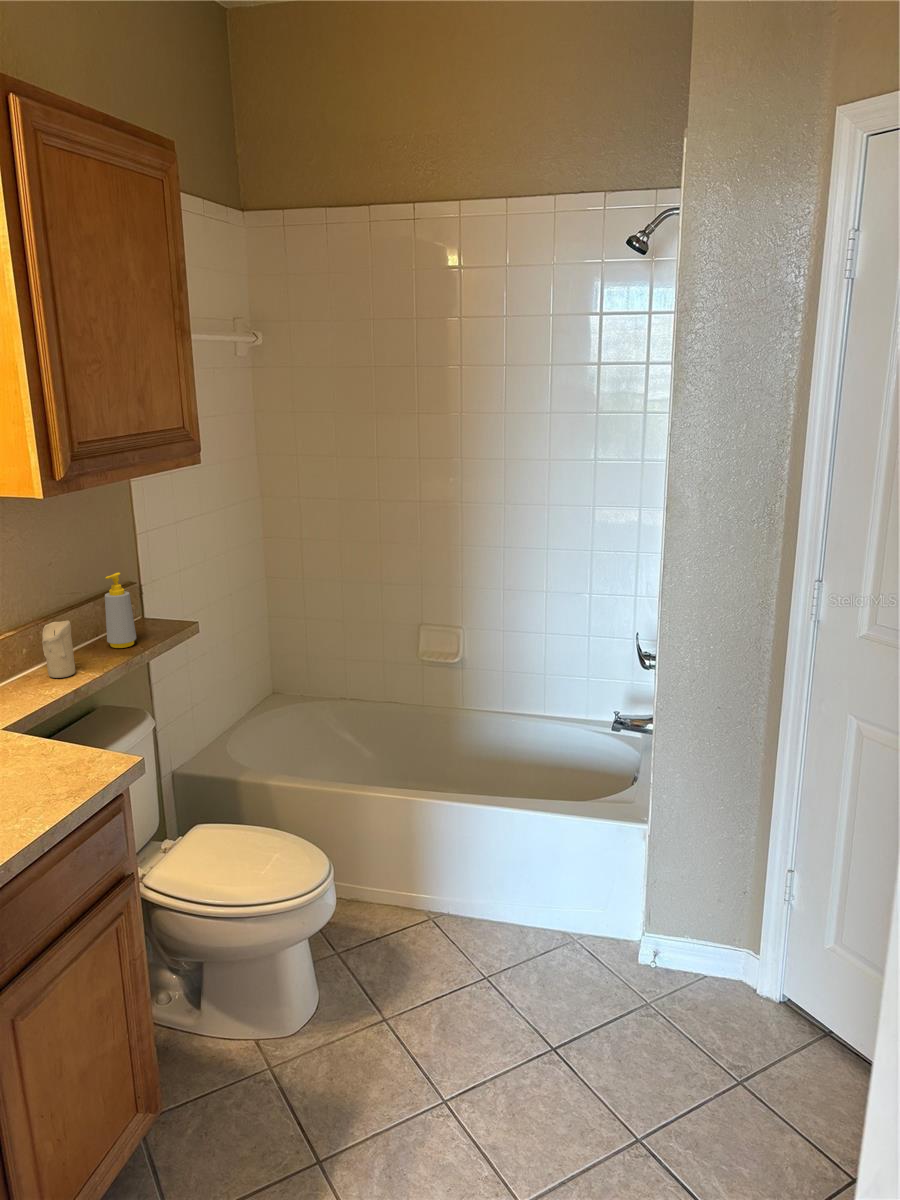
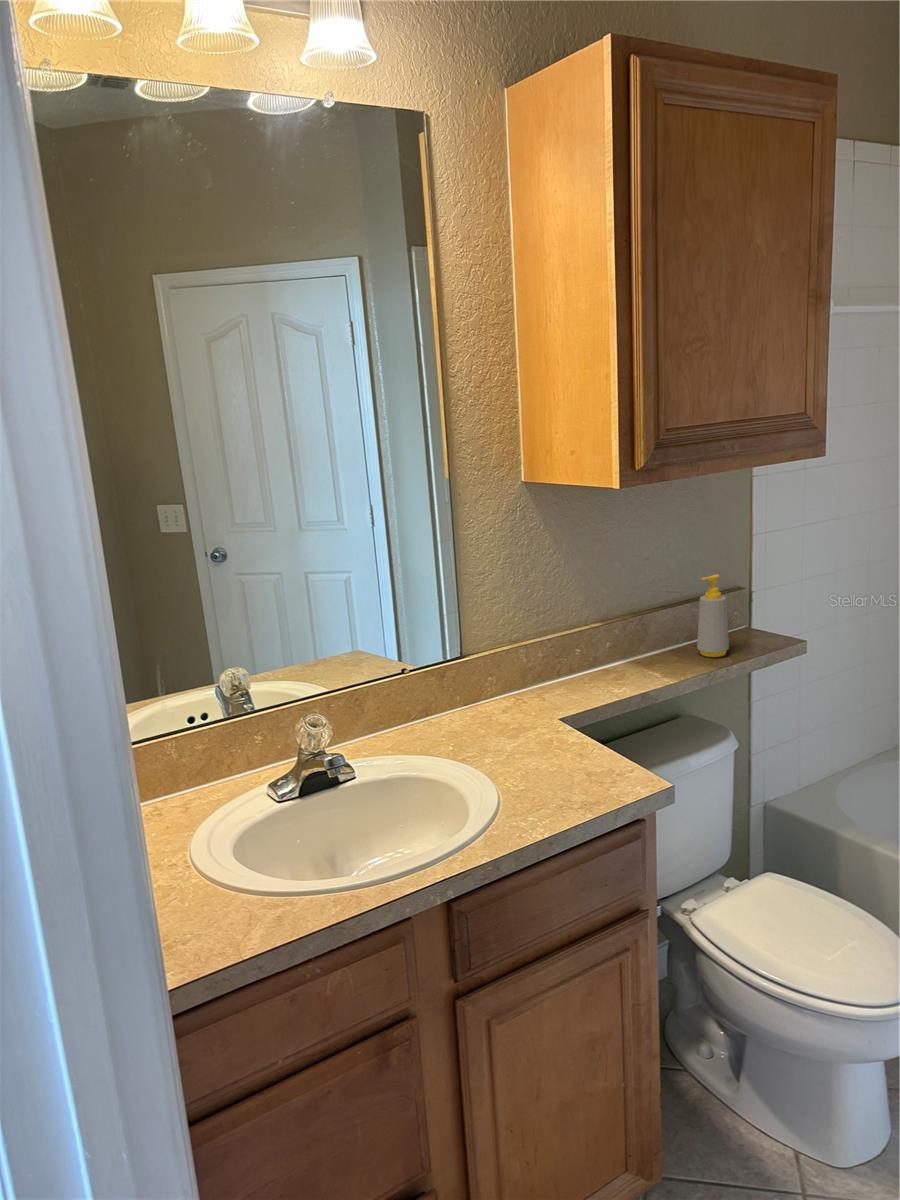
candle: present [42,620,75,678] -> none [623,619,653,678]

